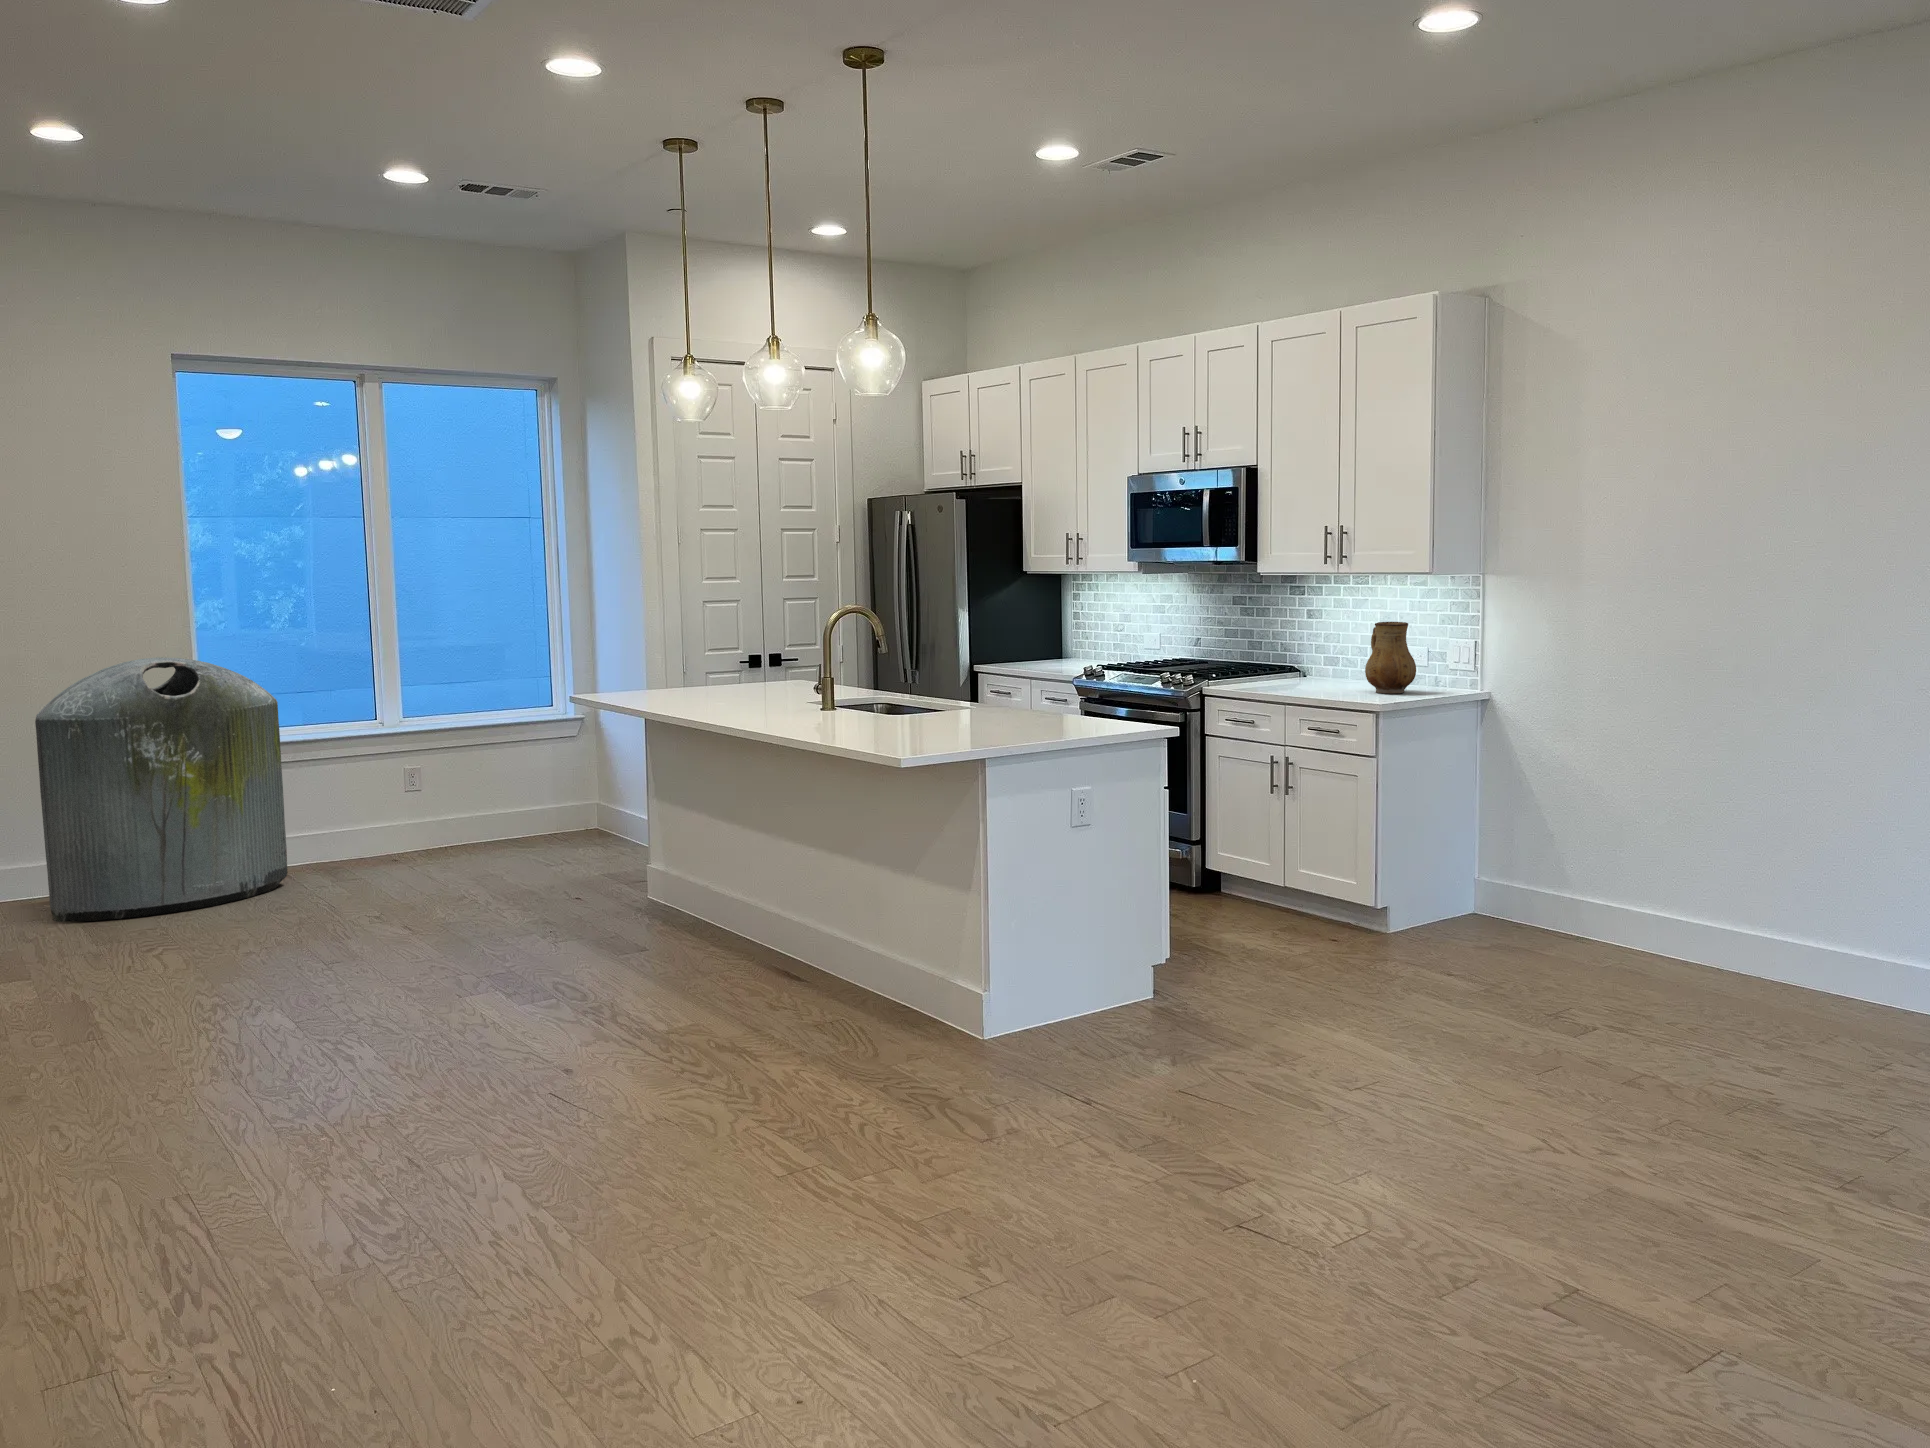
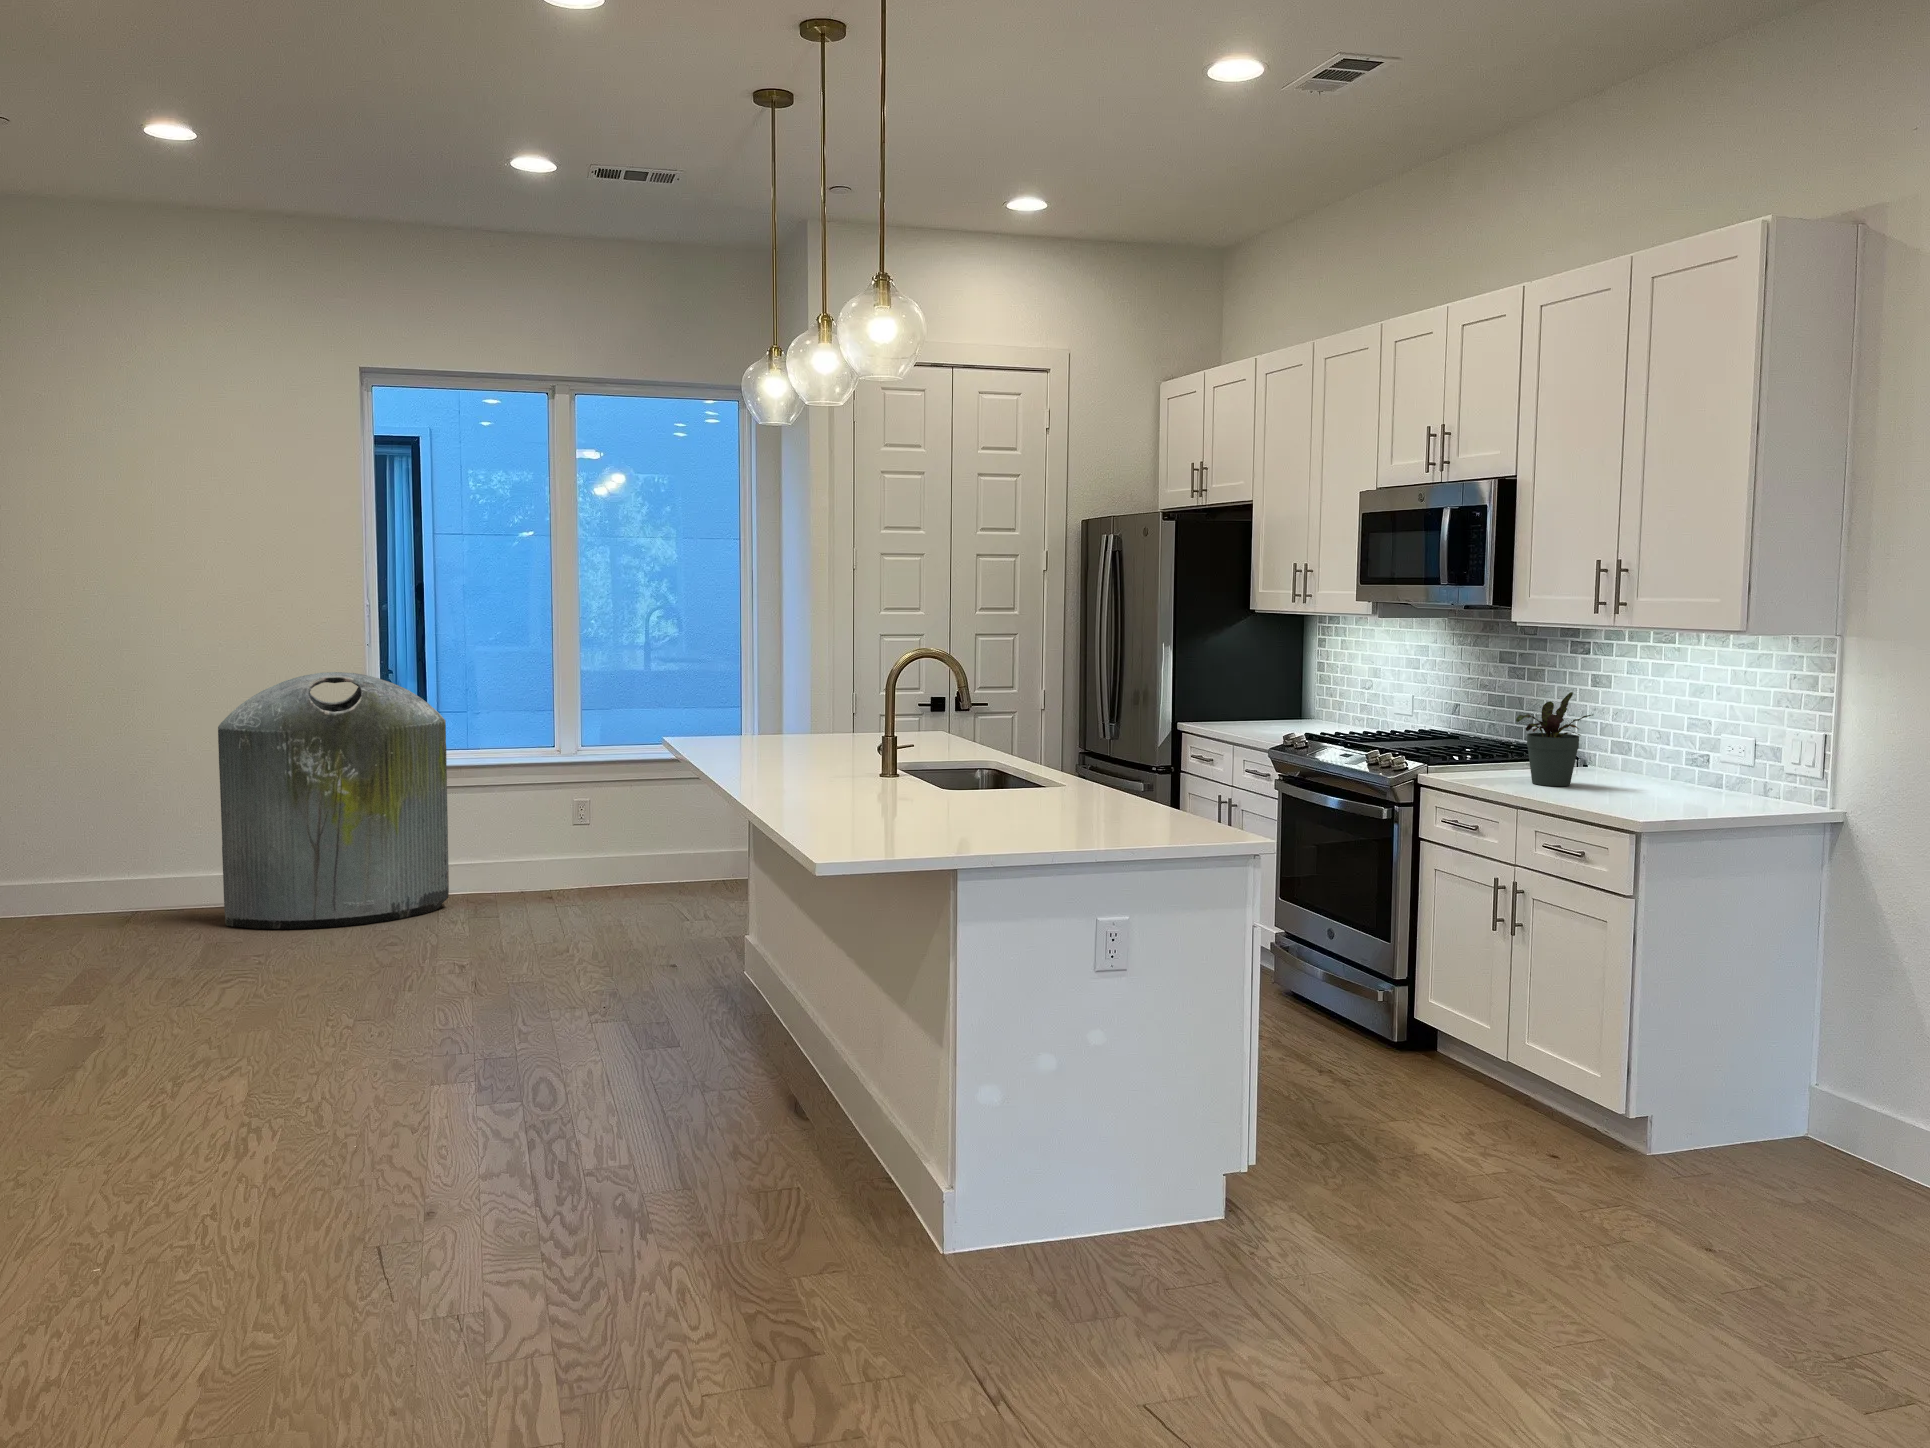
potted plant: none [1279,620,1329,687] -> present [1516,692,1592,786]
ceramic pitcher: present [1365,622,1416,693] -> none [1636,701,1717,807]

